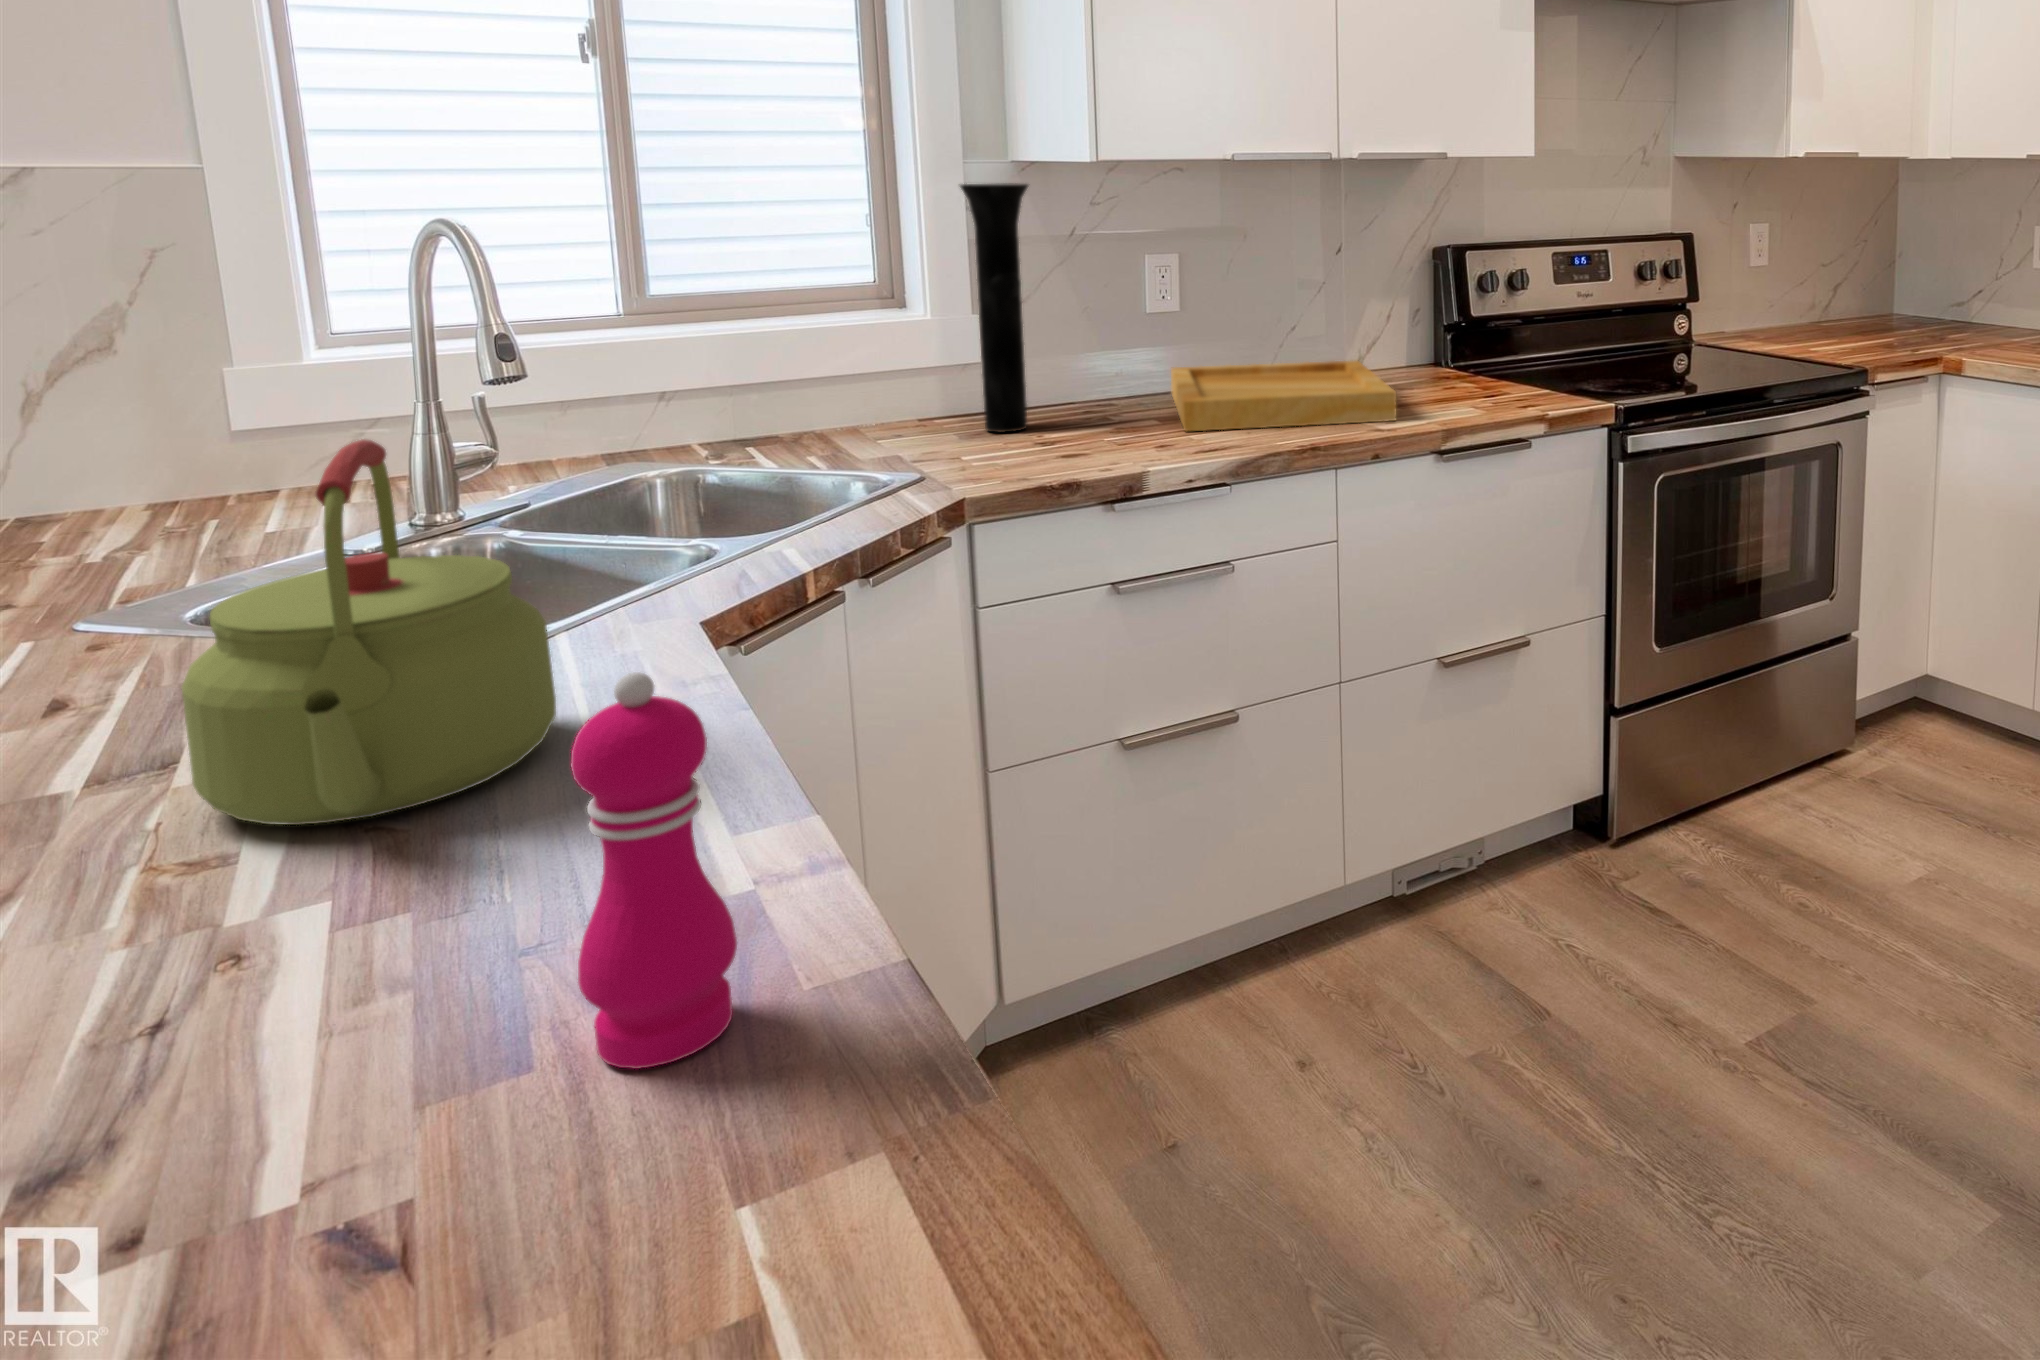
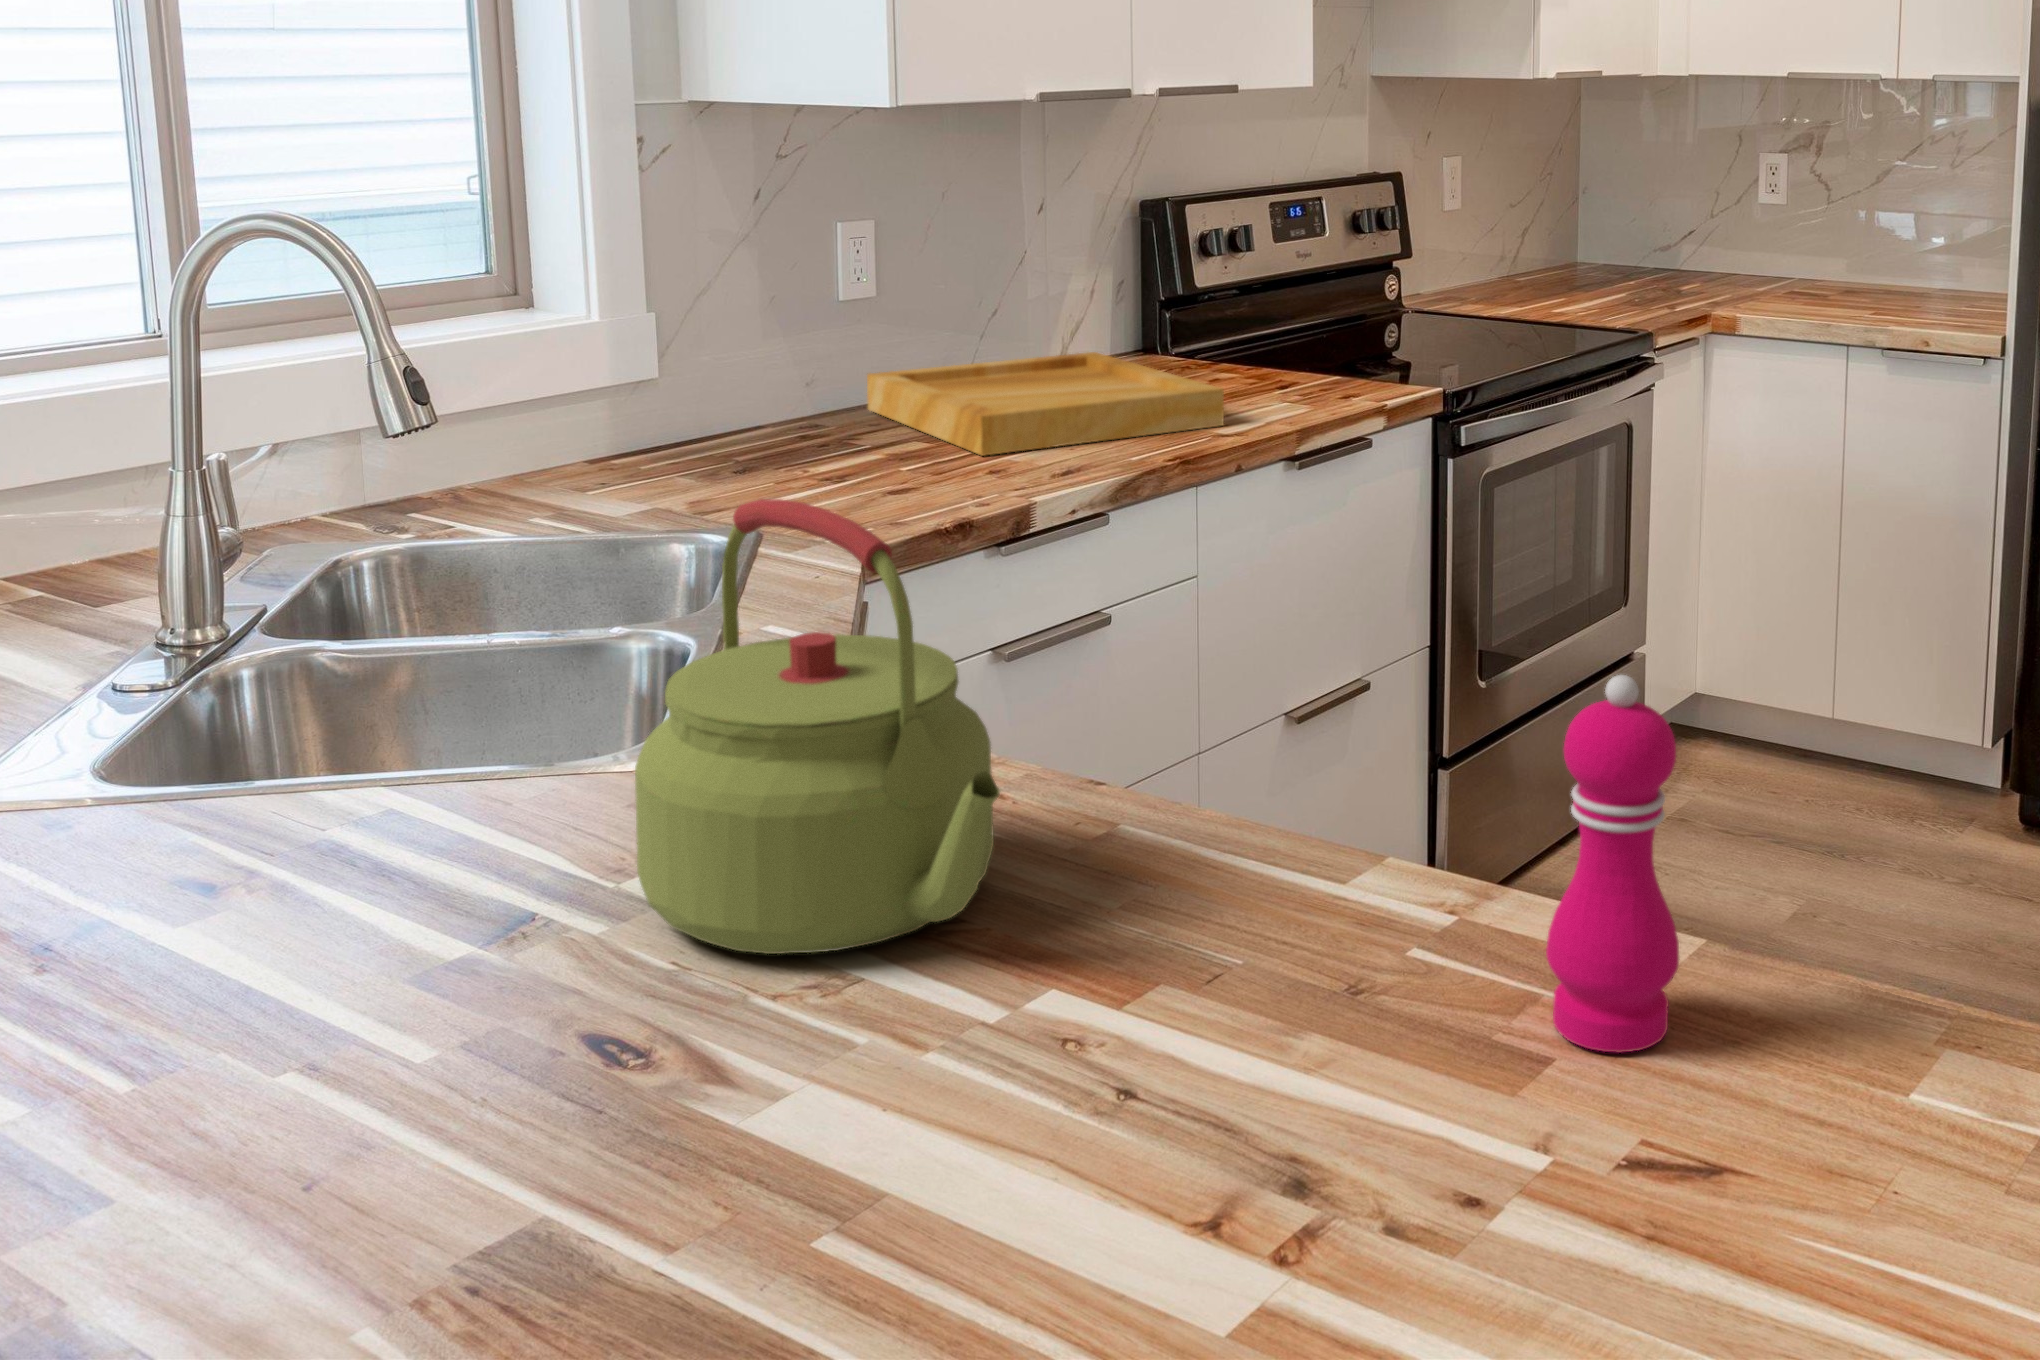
vase: present [960,183,1028,432] -> none [668,131,766,474]

